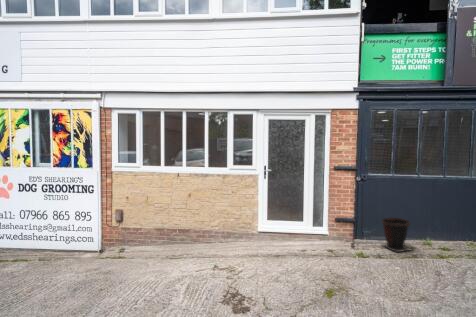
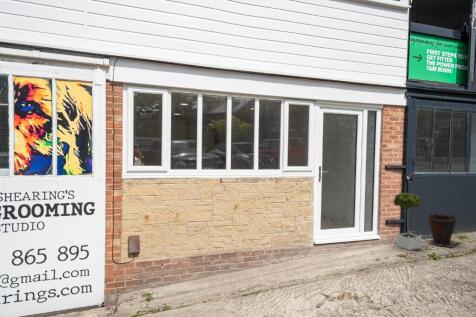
potted tree: none [339,193,364,249] -> present [393,193,421,250]

